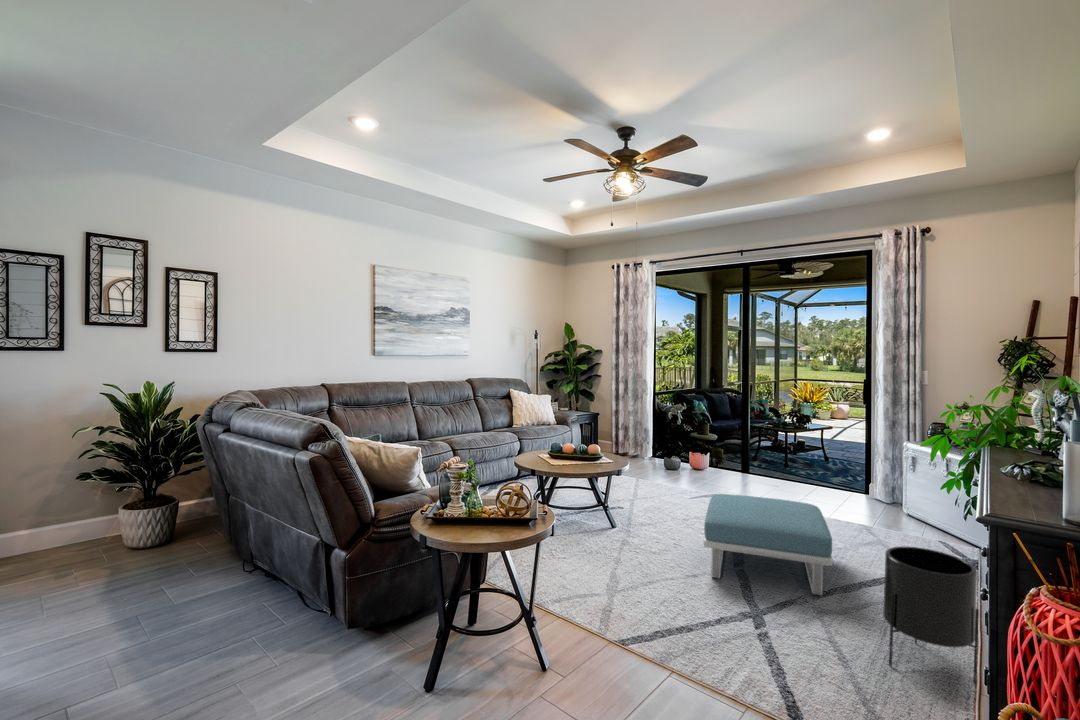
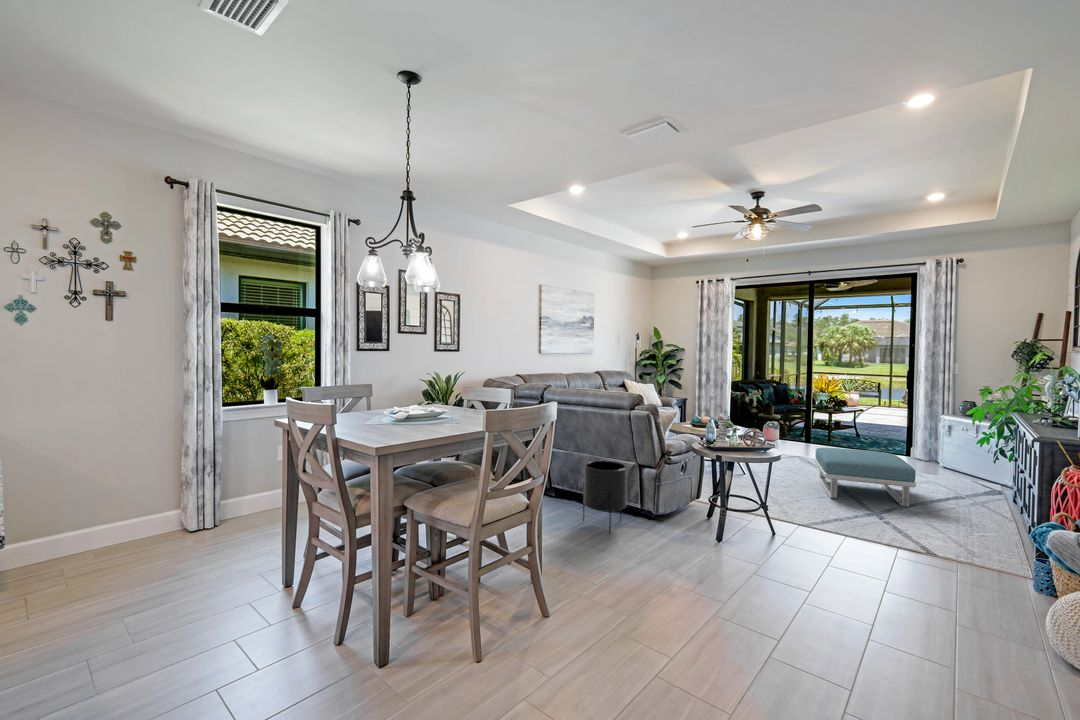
planter: present [883,546,979,684] -> present [583,461,627,534]

